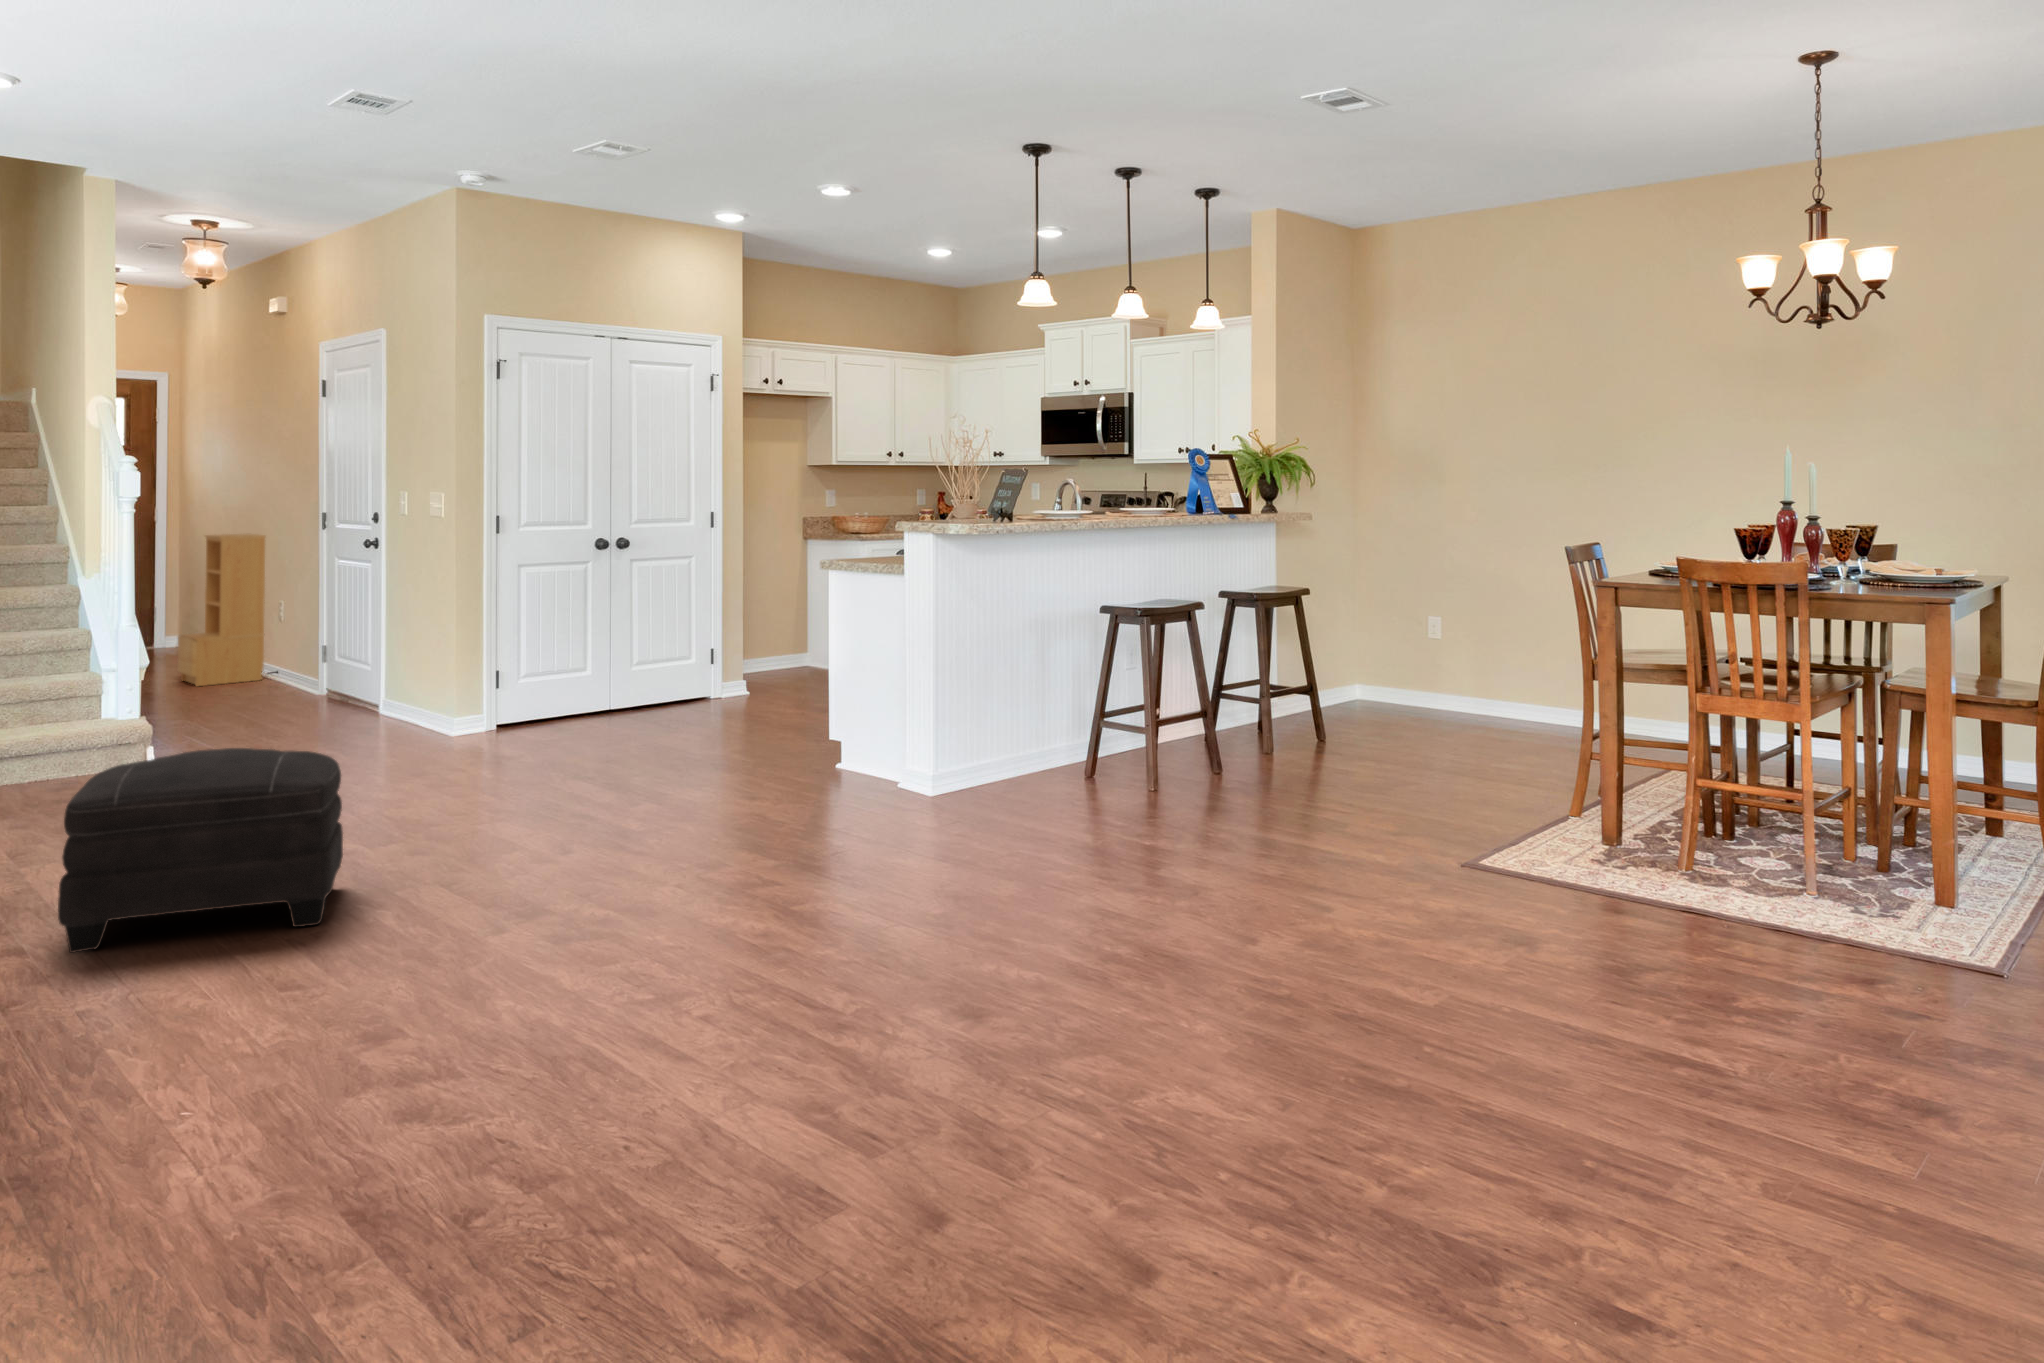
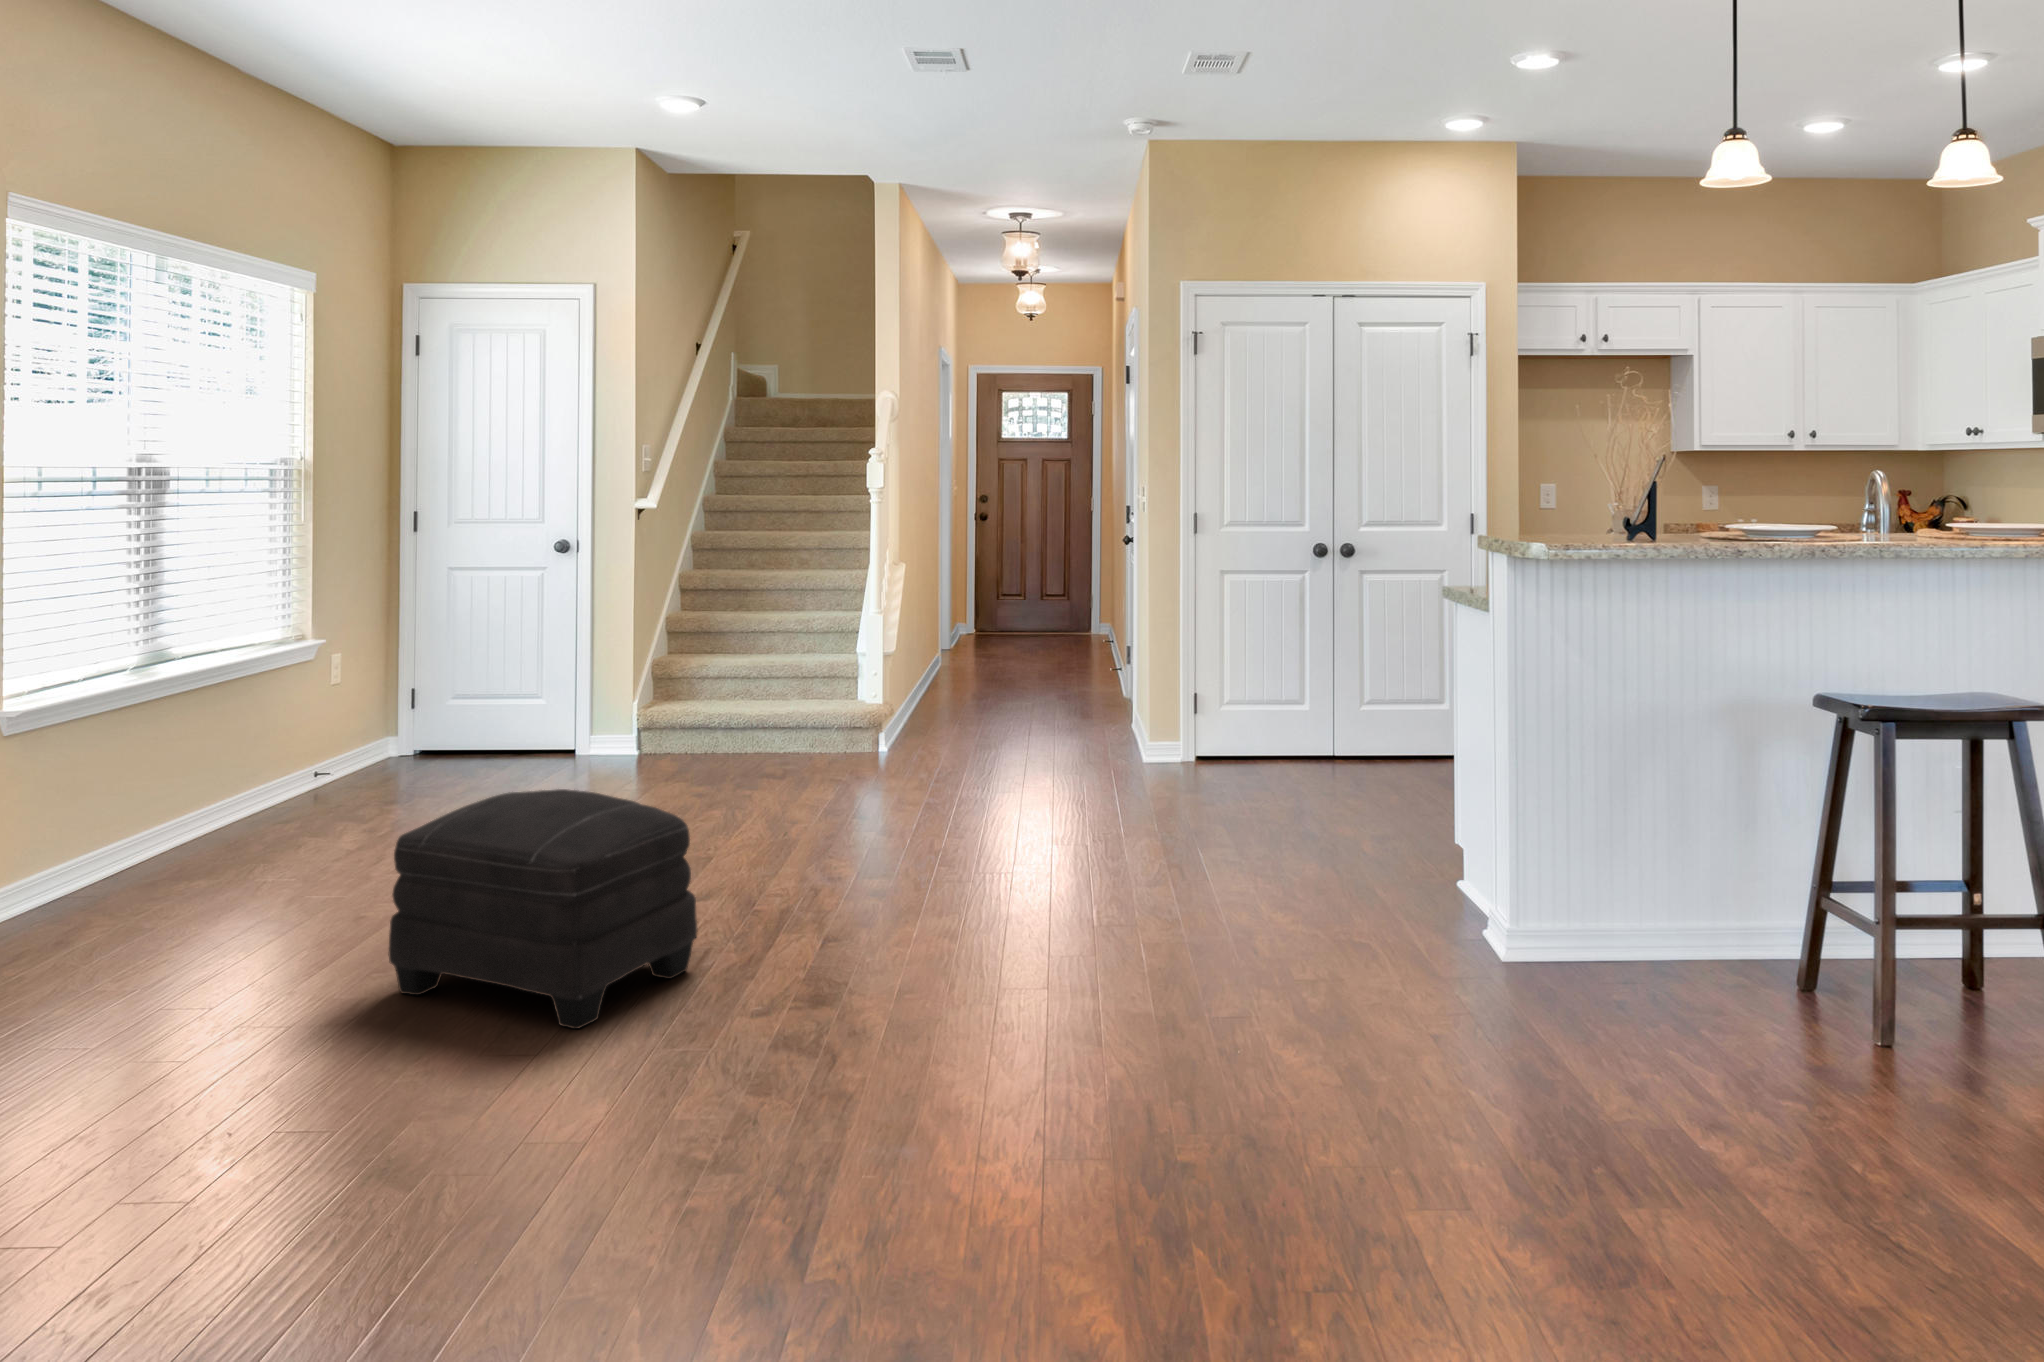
bookshelf: present [178,534,265,686] -> none [1064,514,1124,657]

